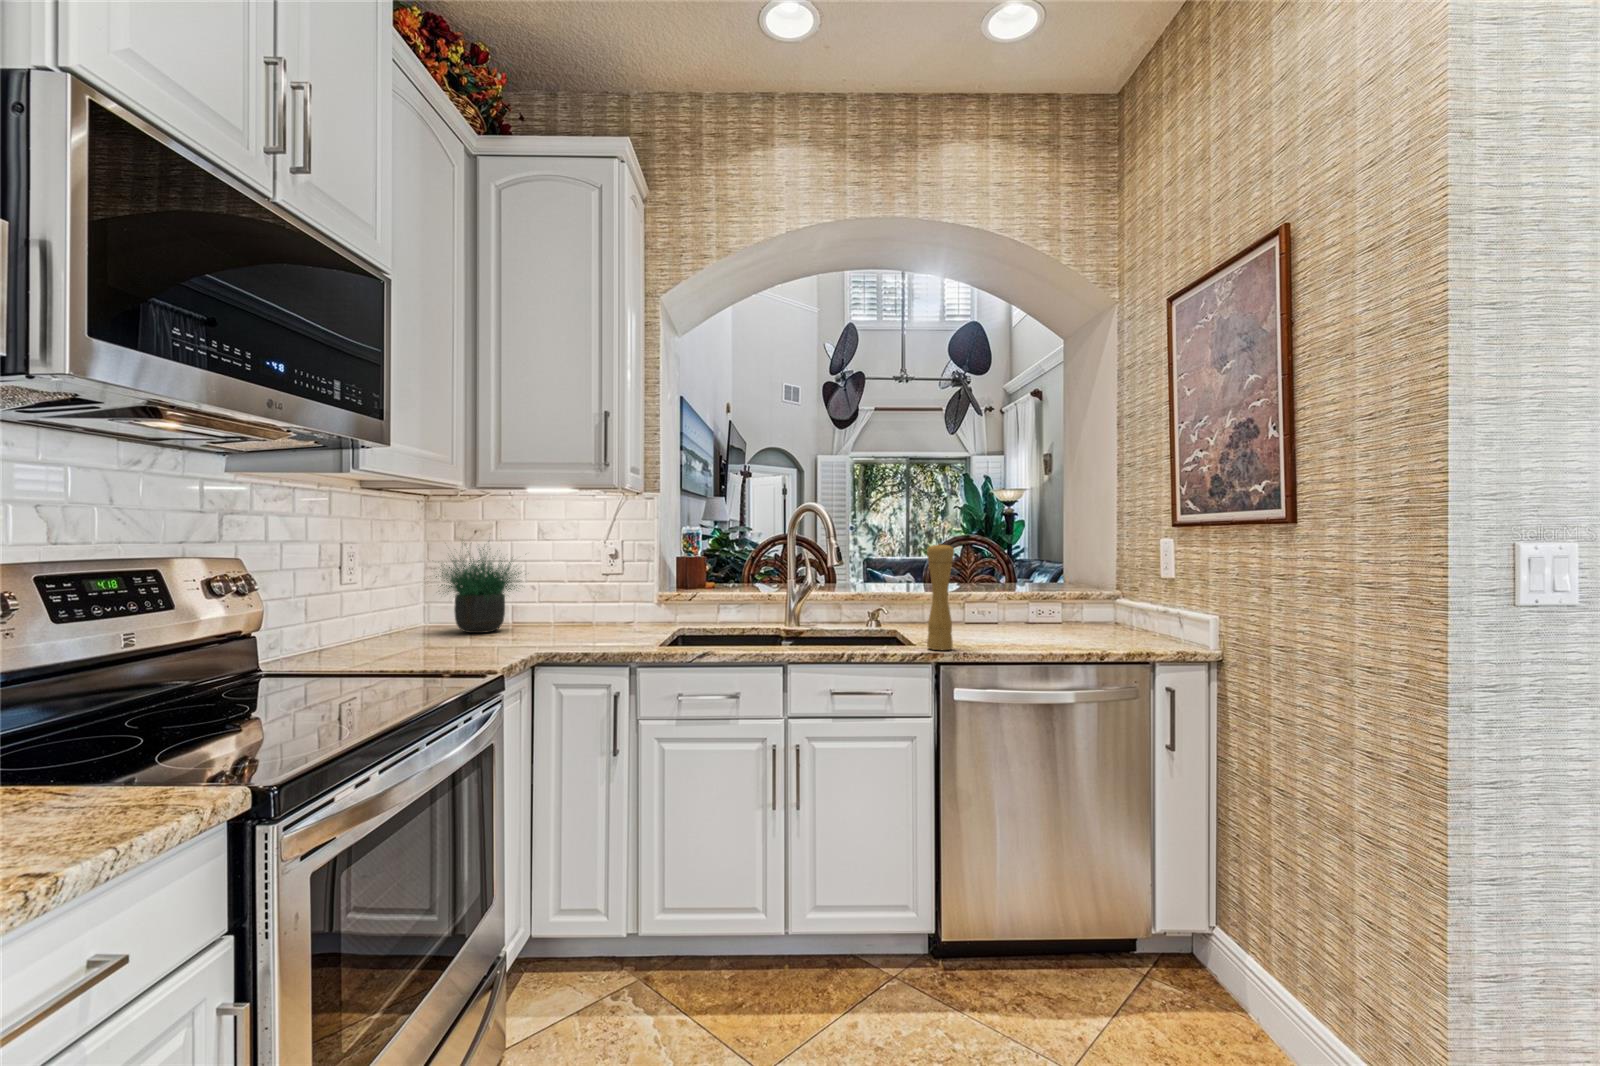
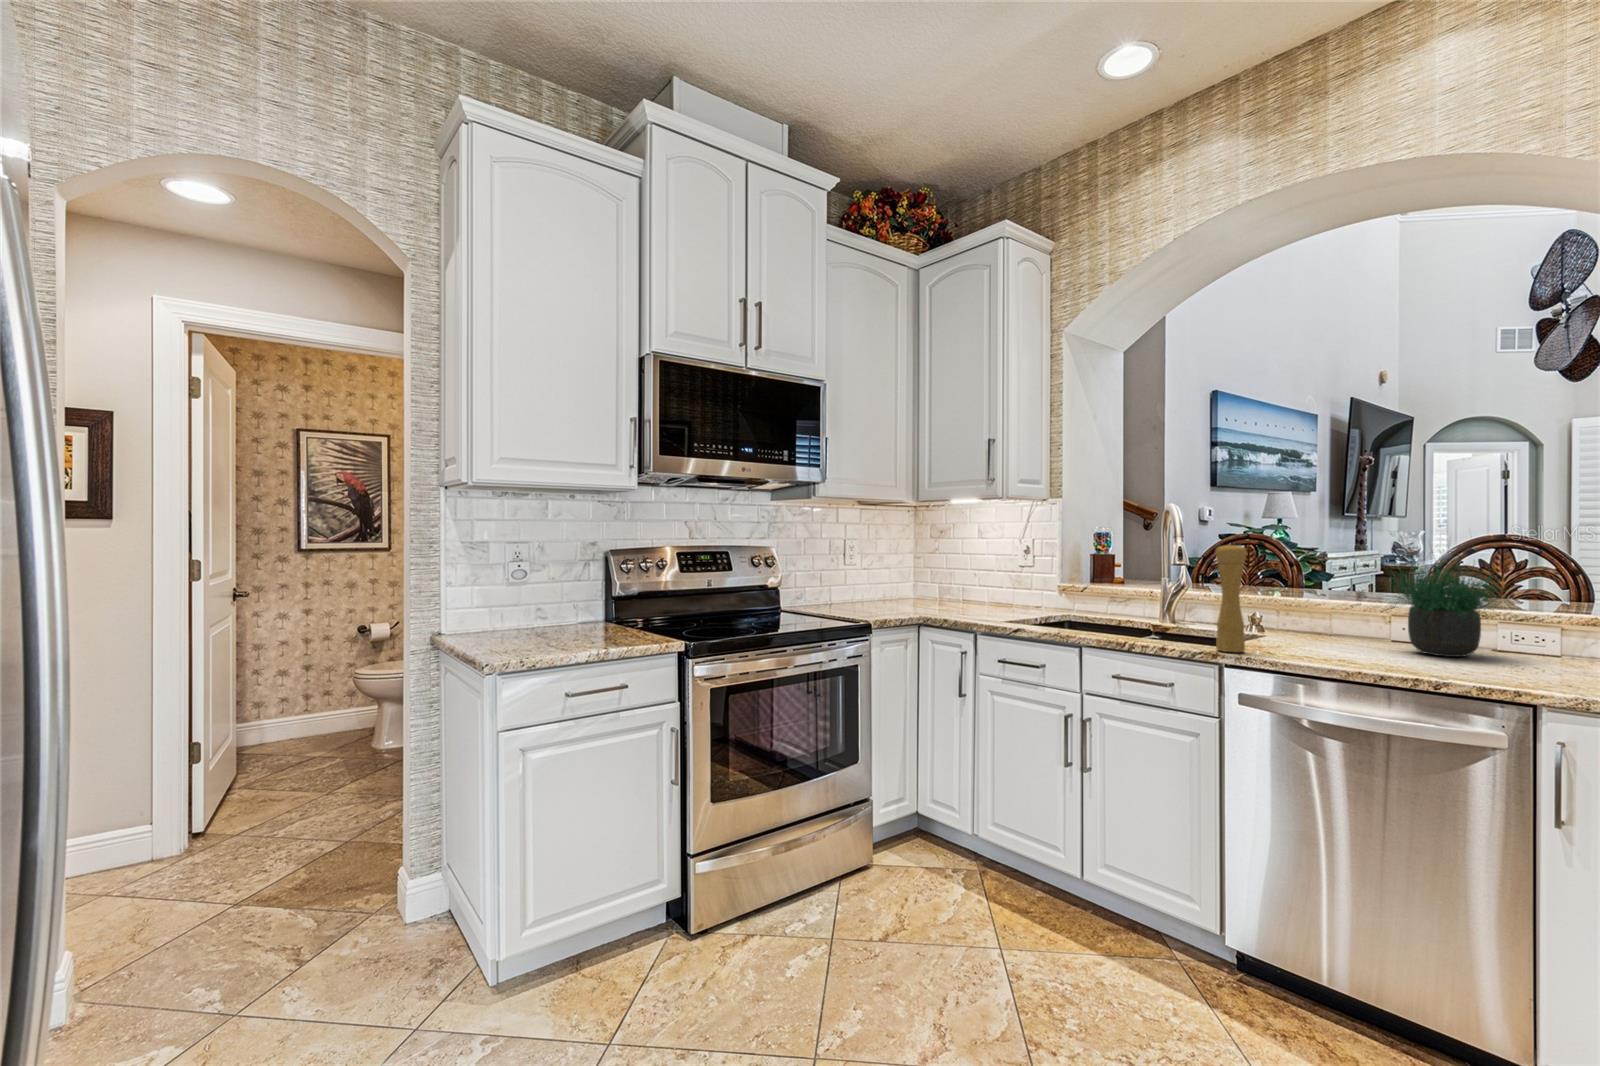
potted plant: present [436,549,519,633] -> present [1383,552,1507,657]

